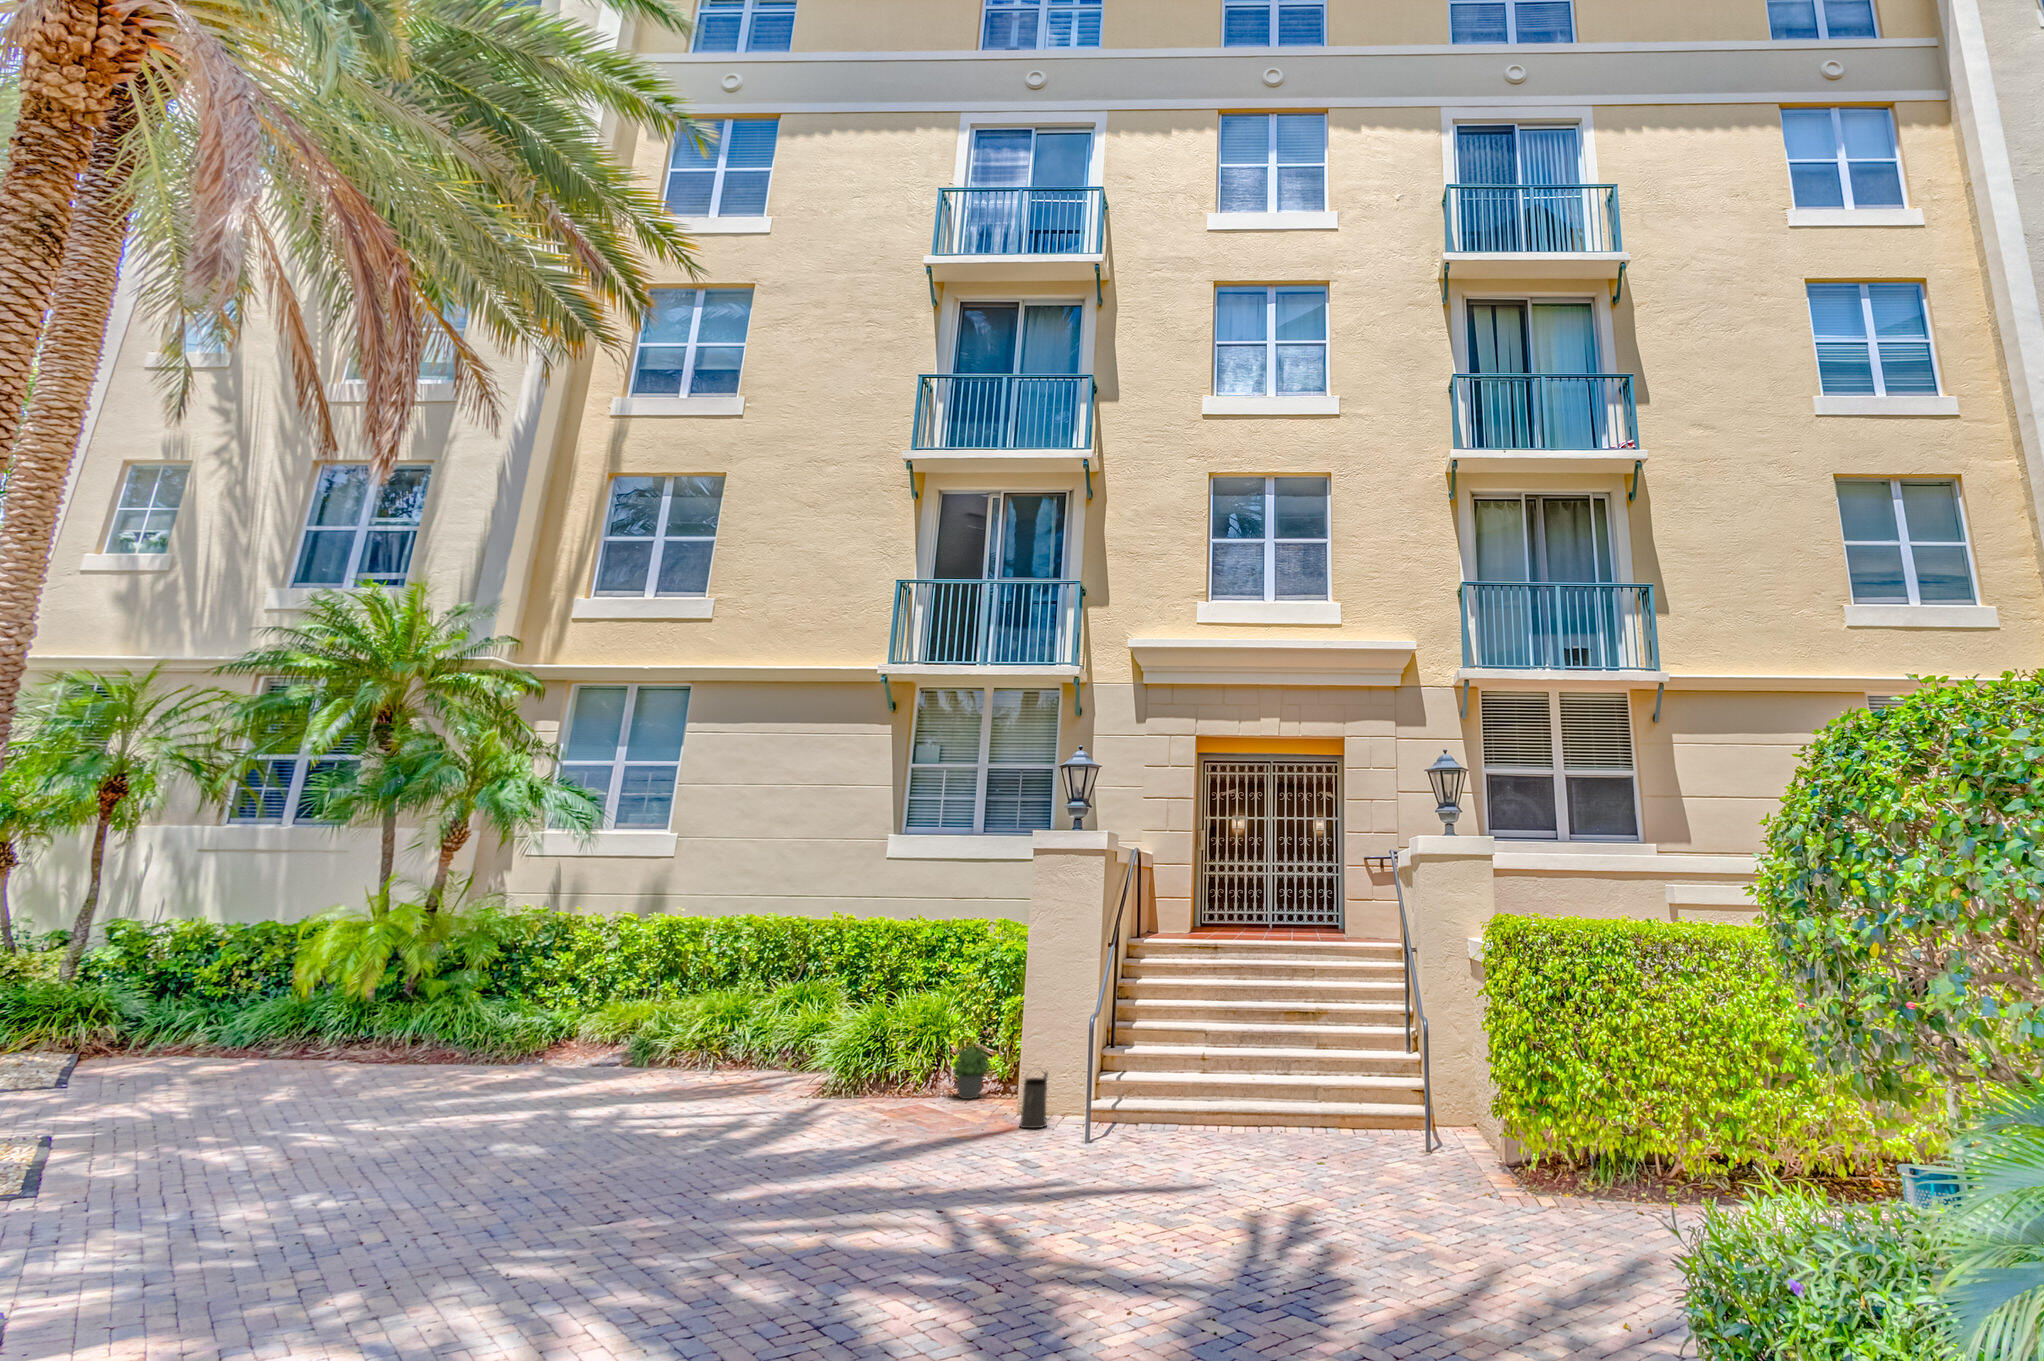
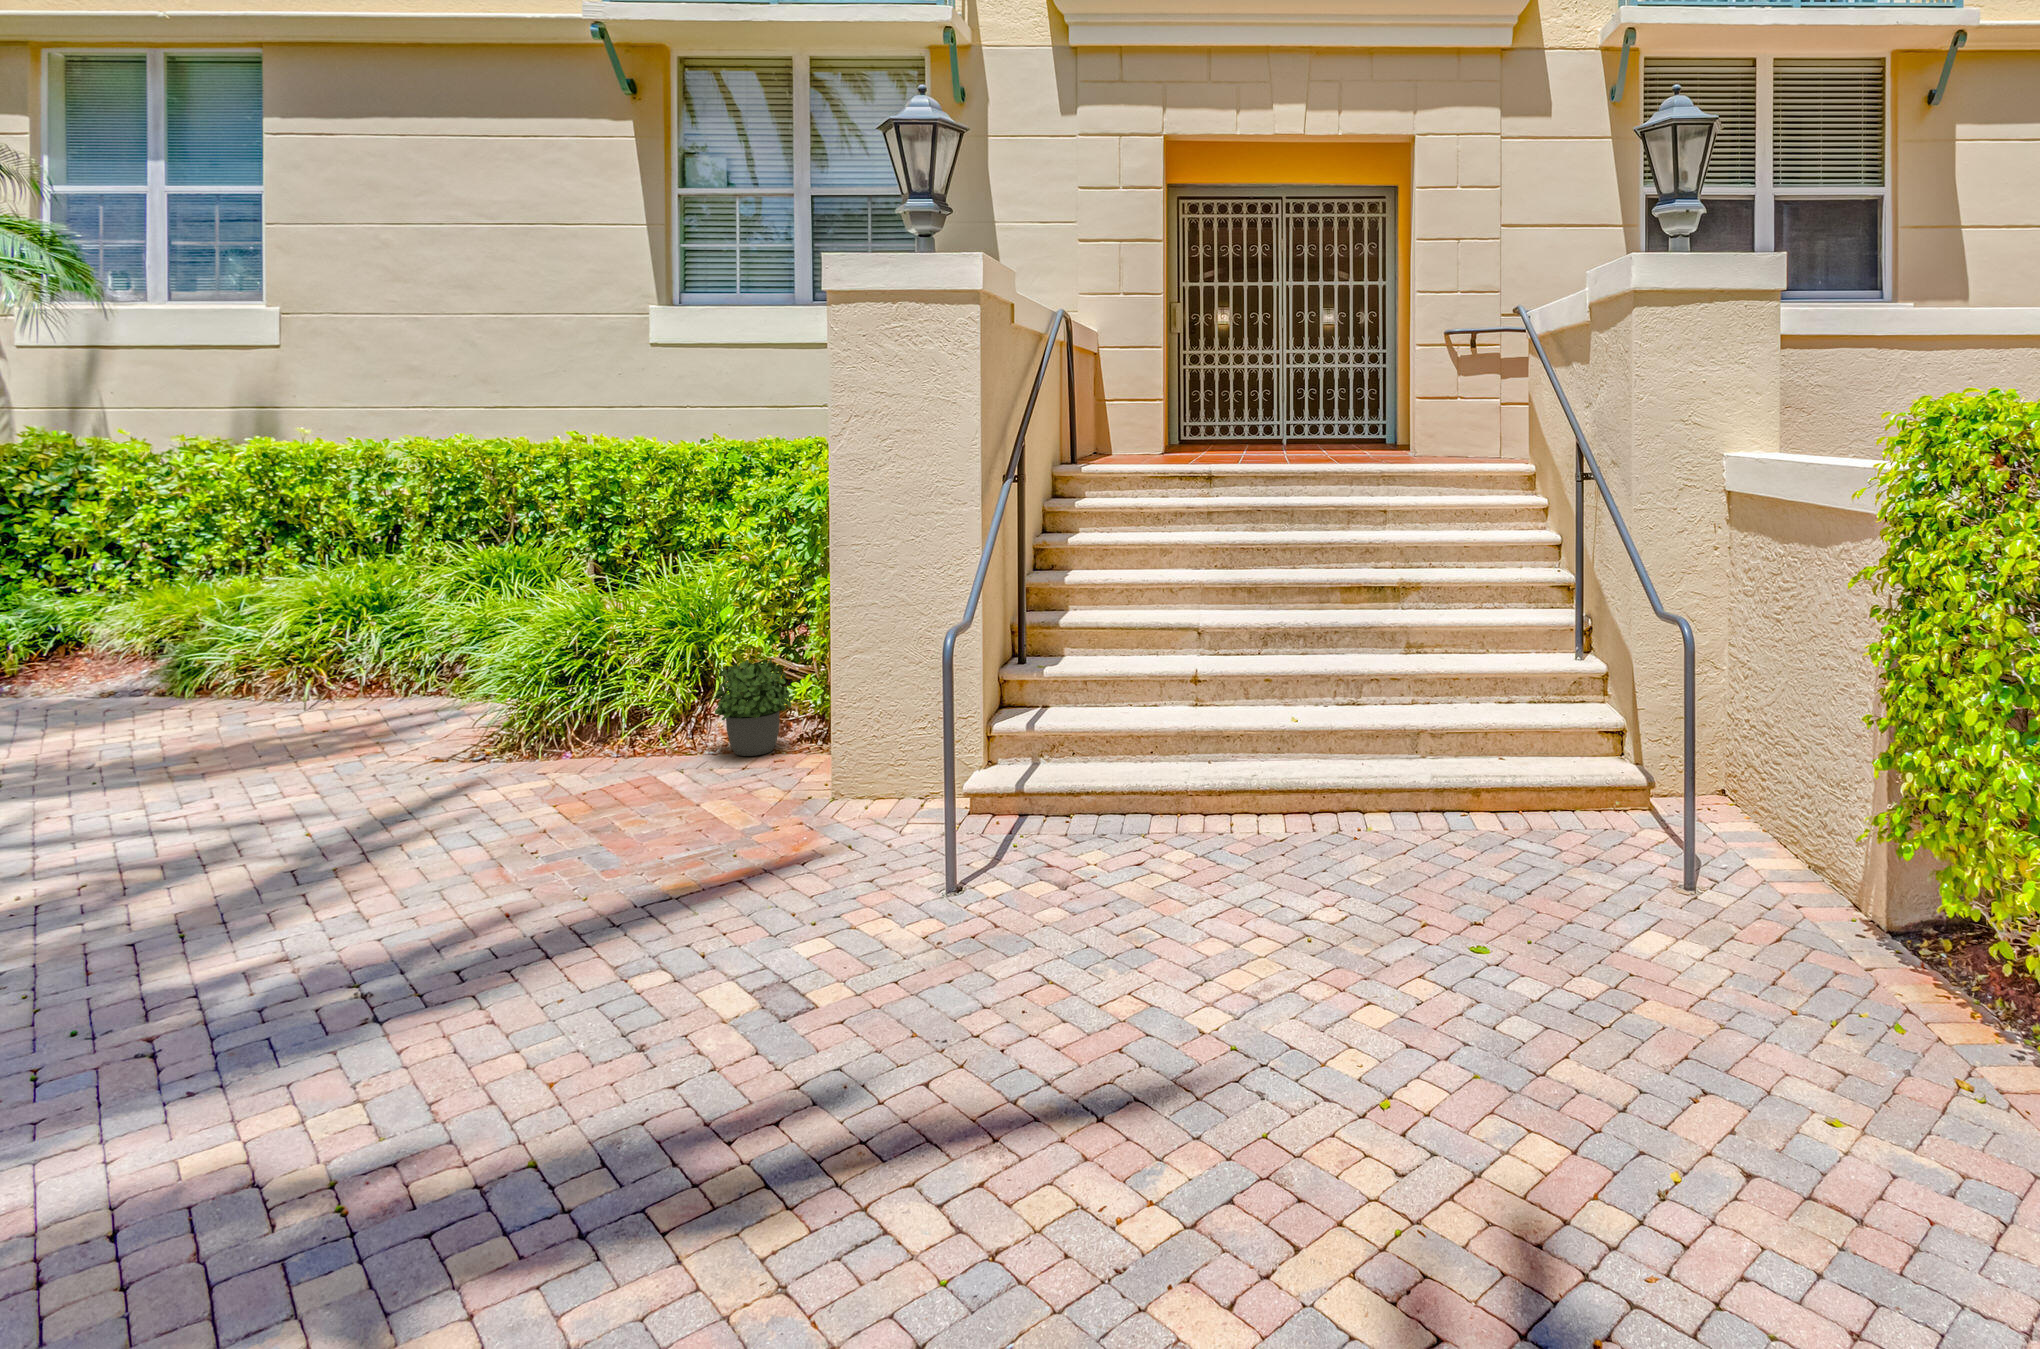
watering can: present [1020,1072,1048,1128] -> none [820,720,886,847]

